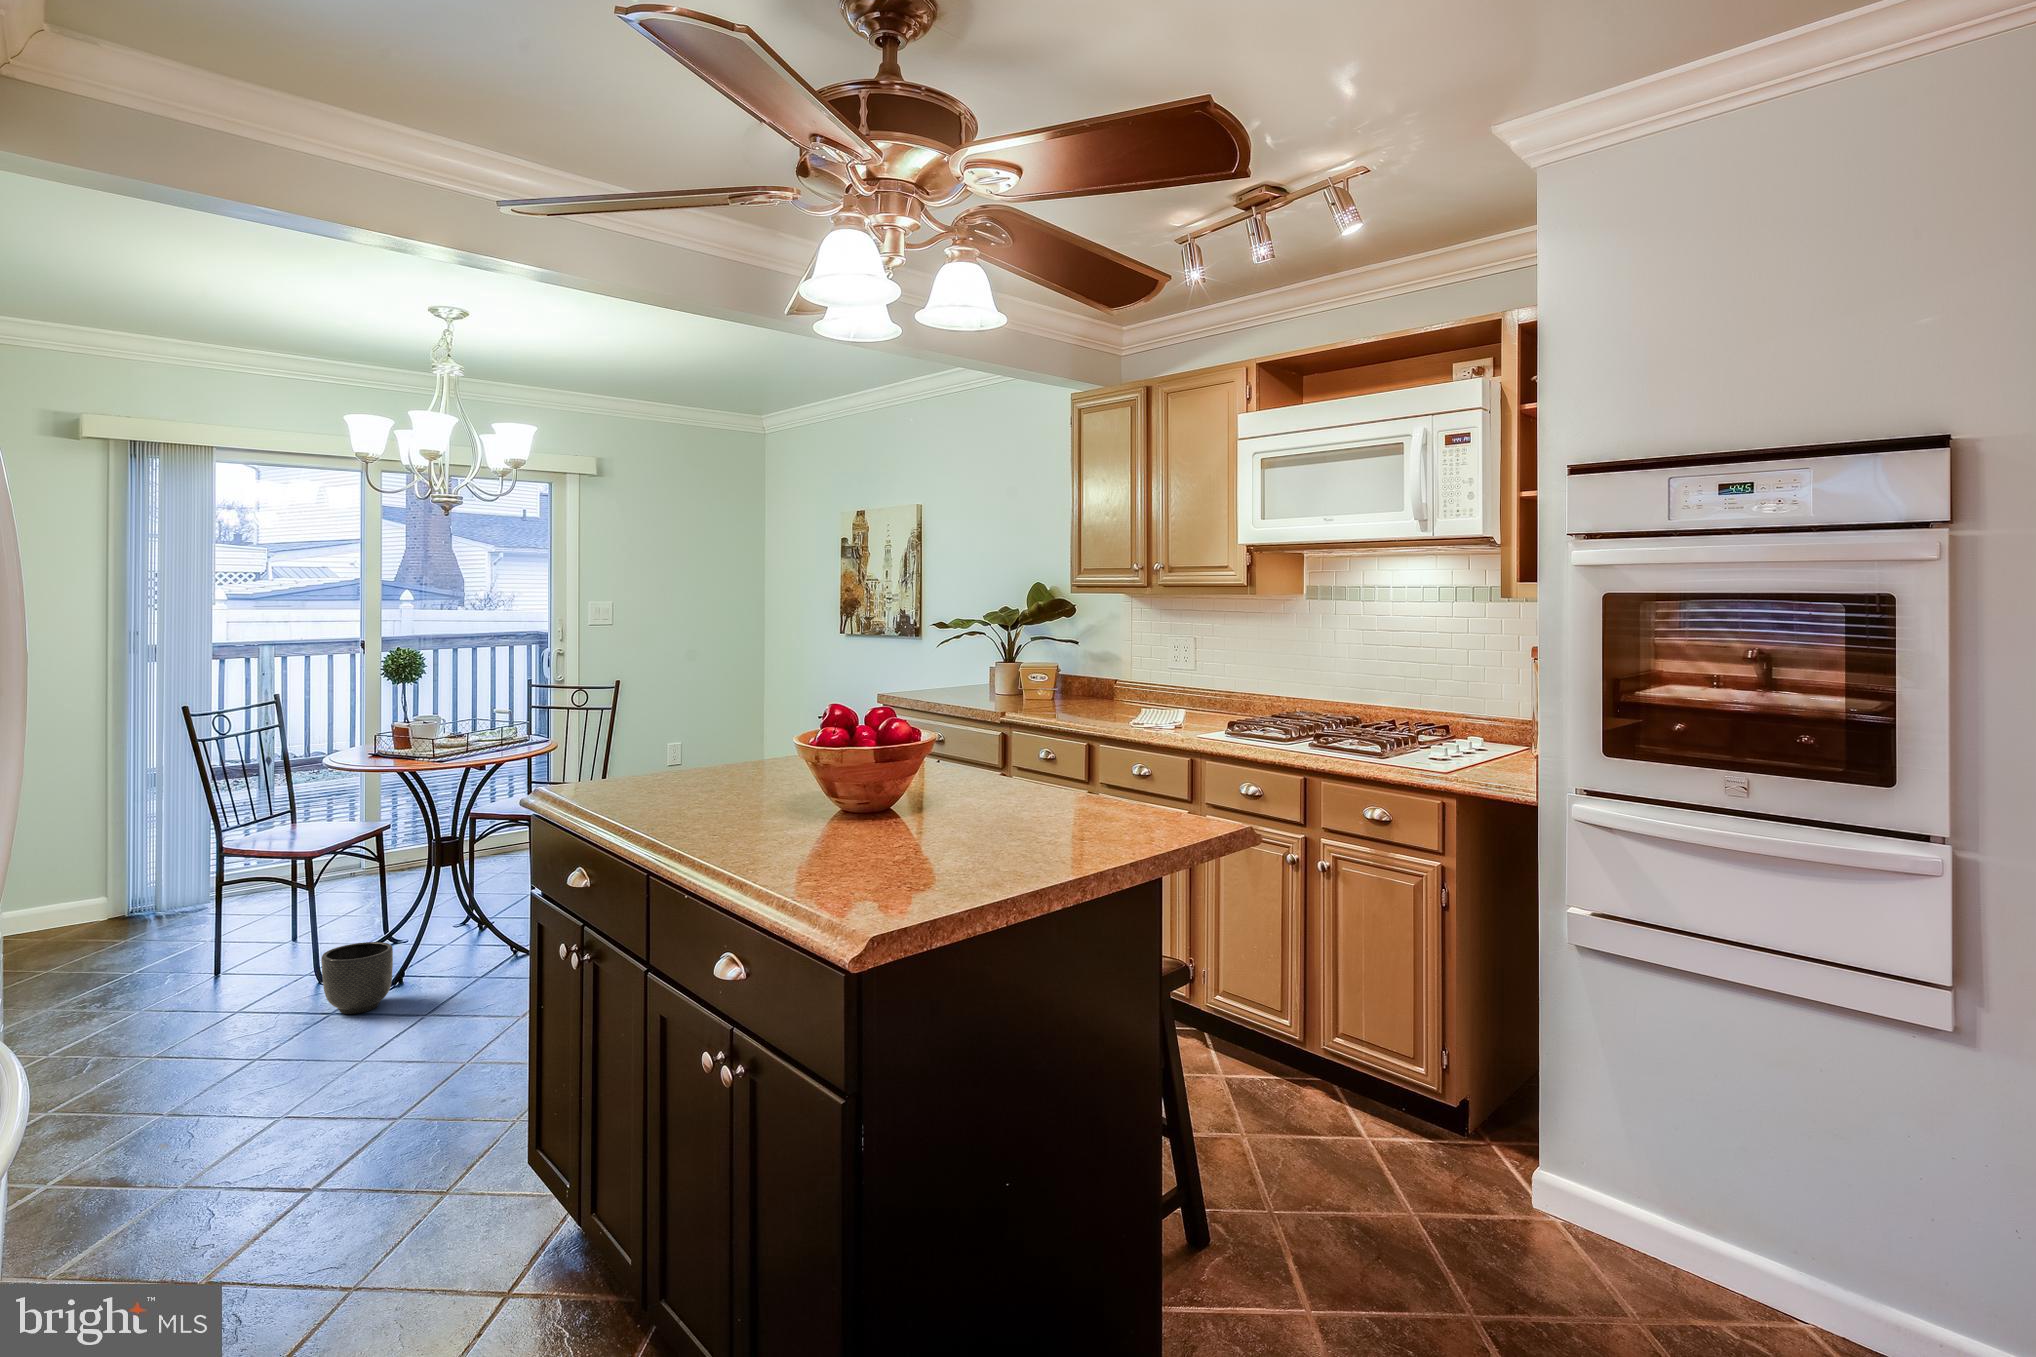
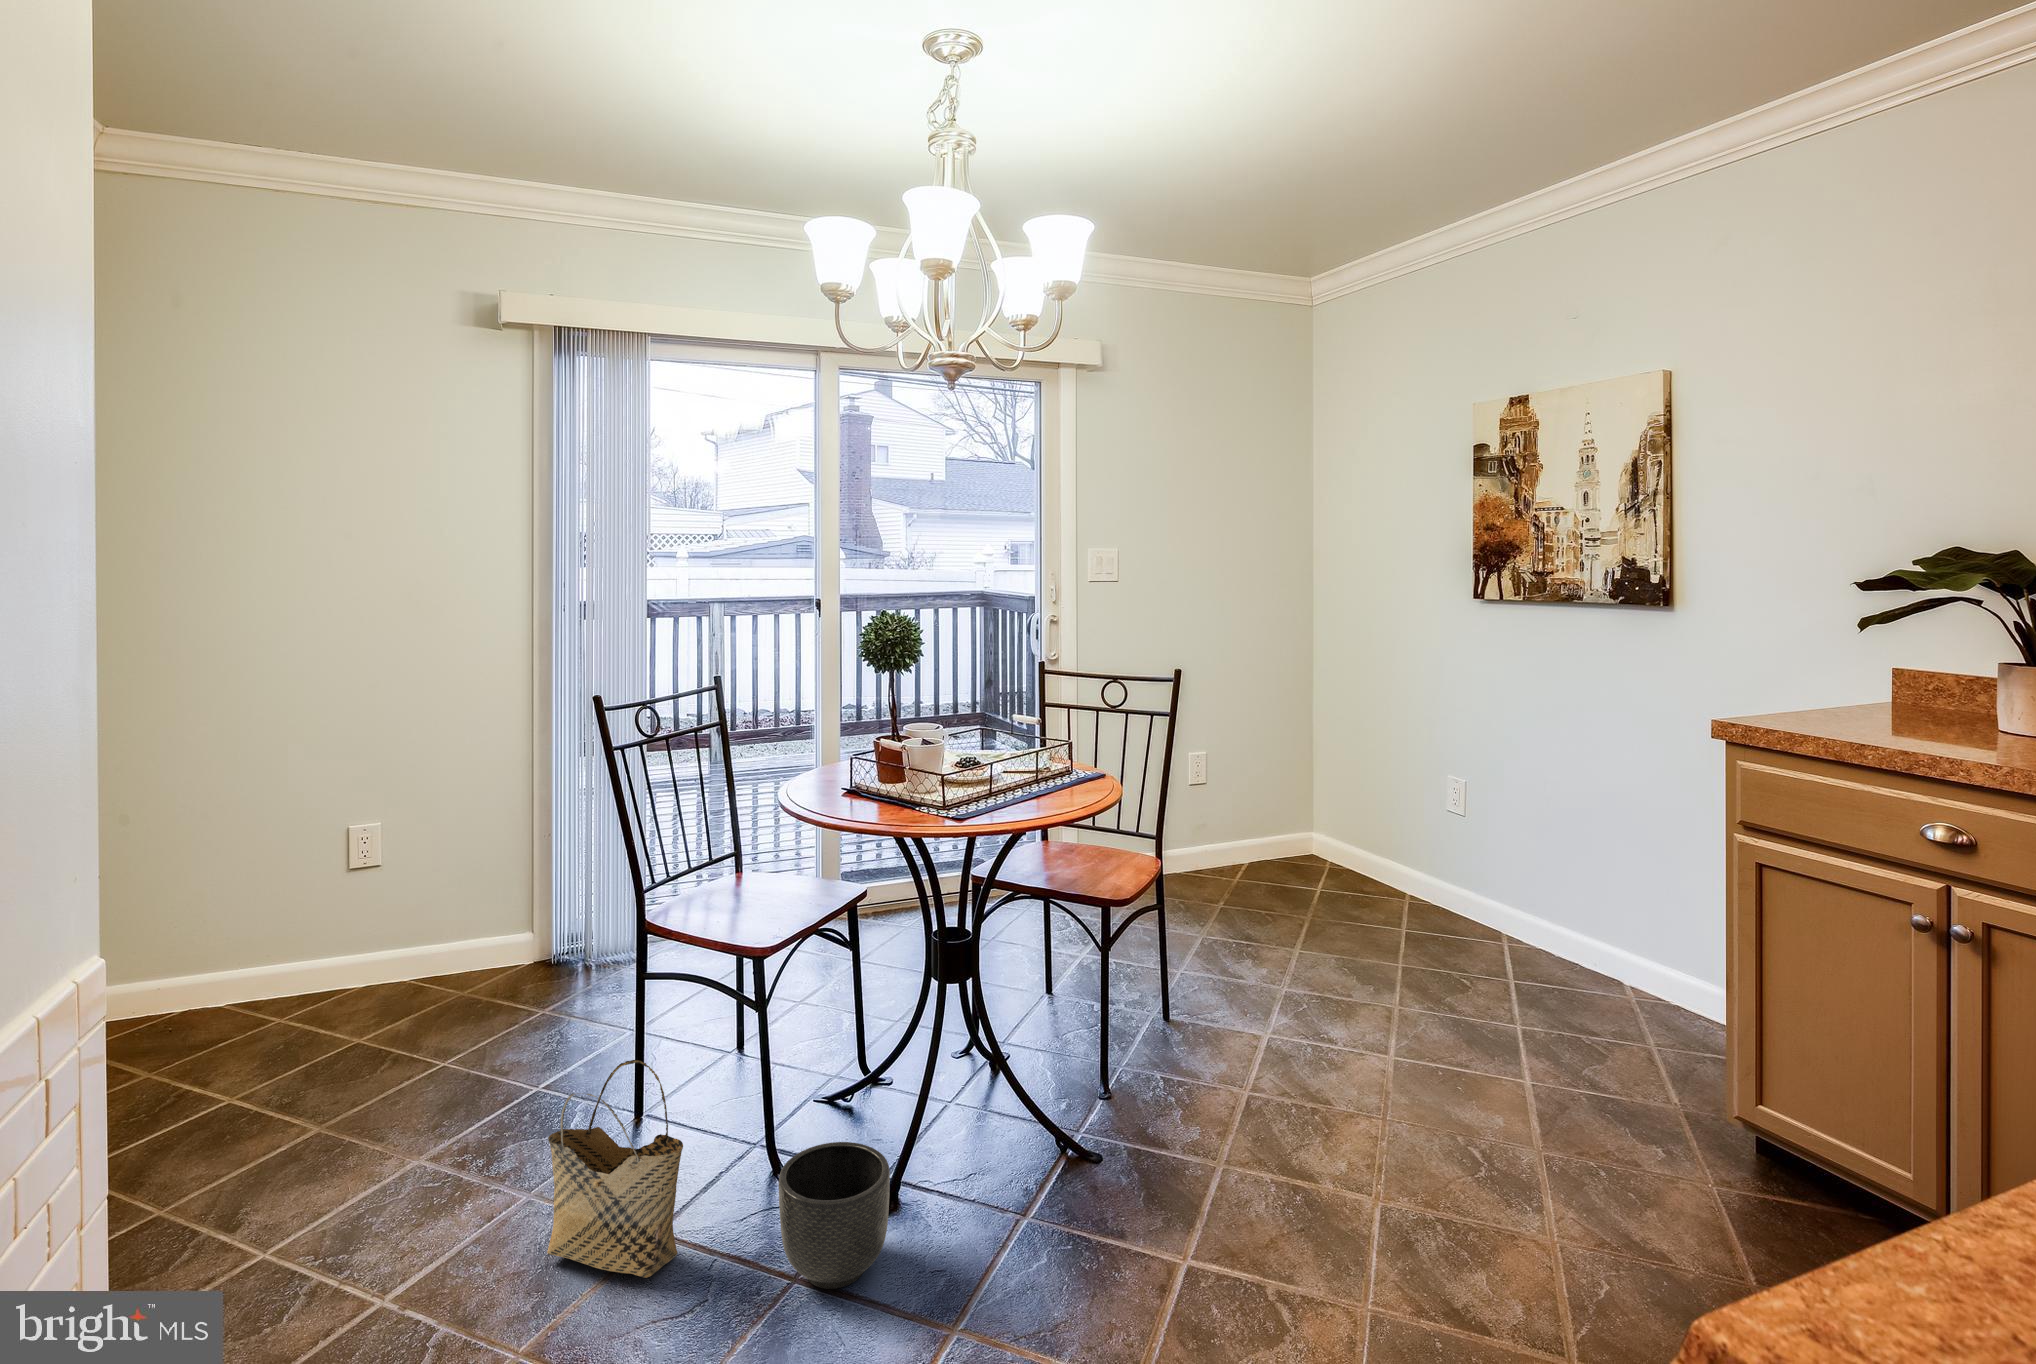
woven basket: none [164,907,258,1022] -> present [547,1060,683,1278]

